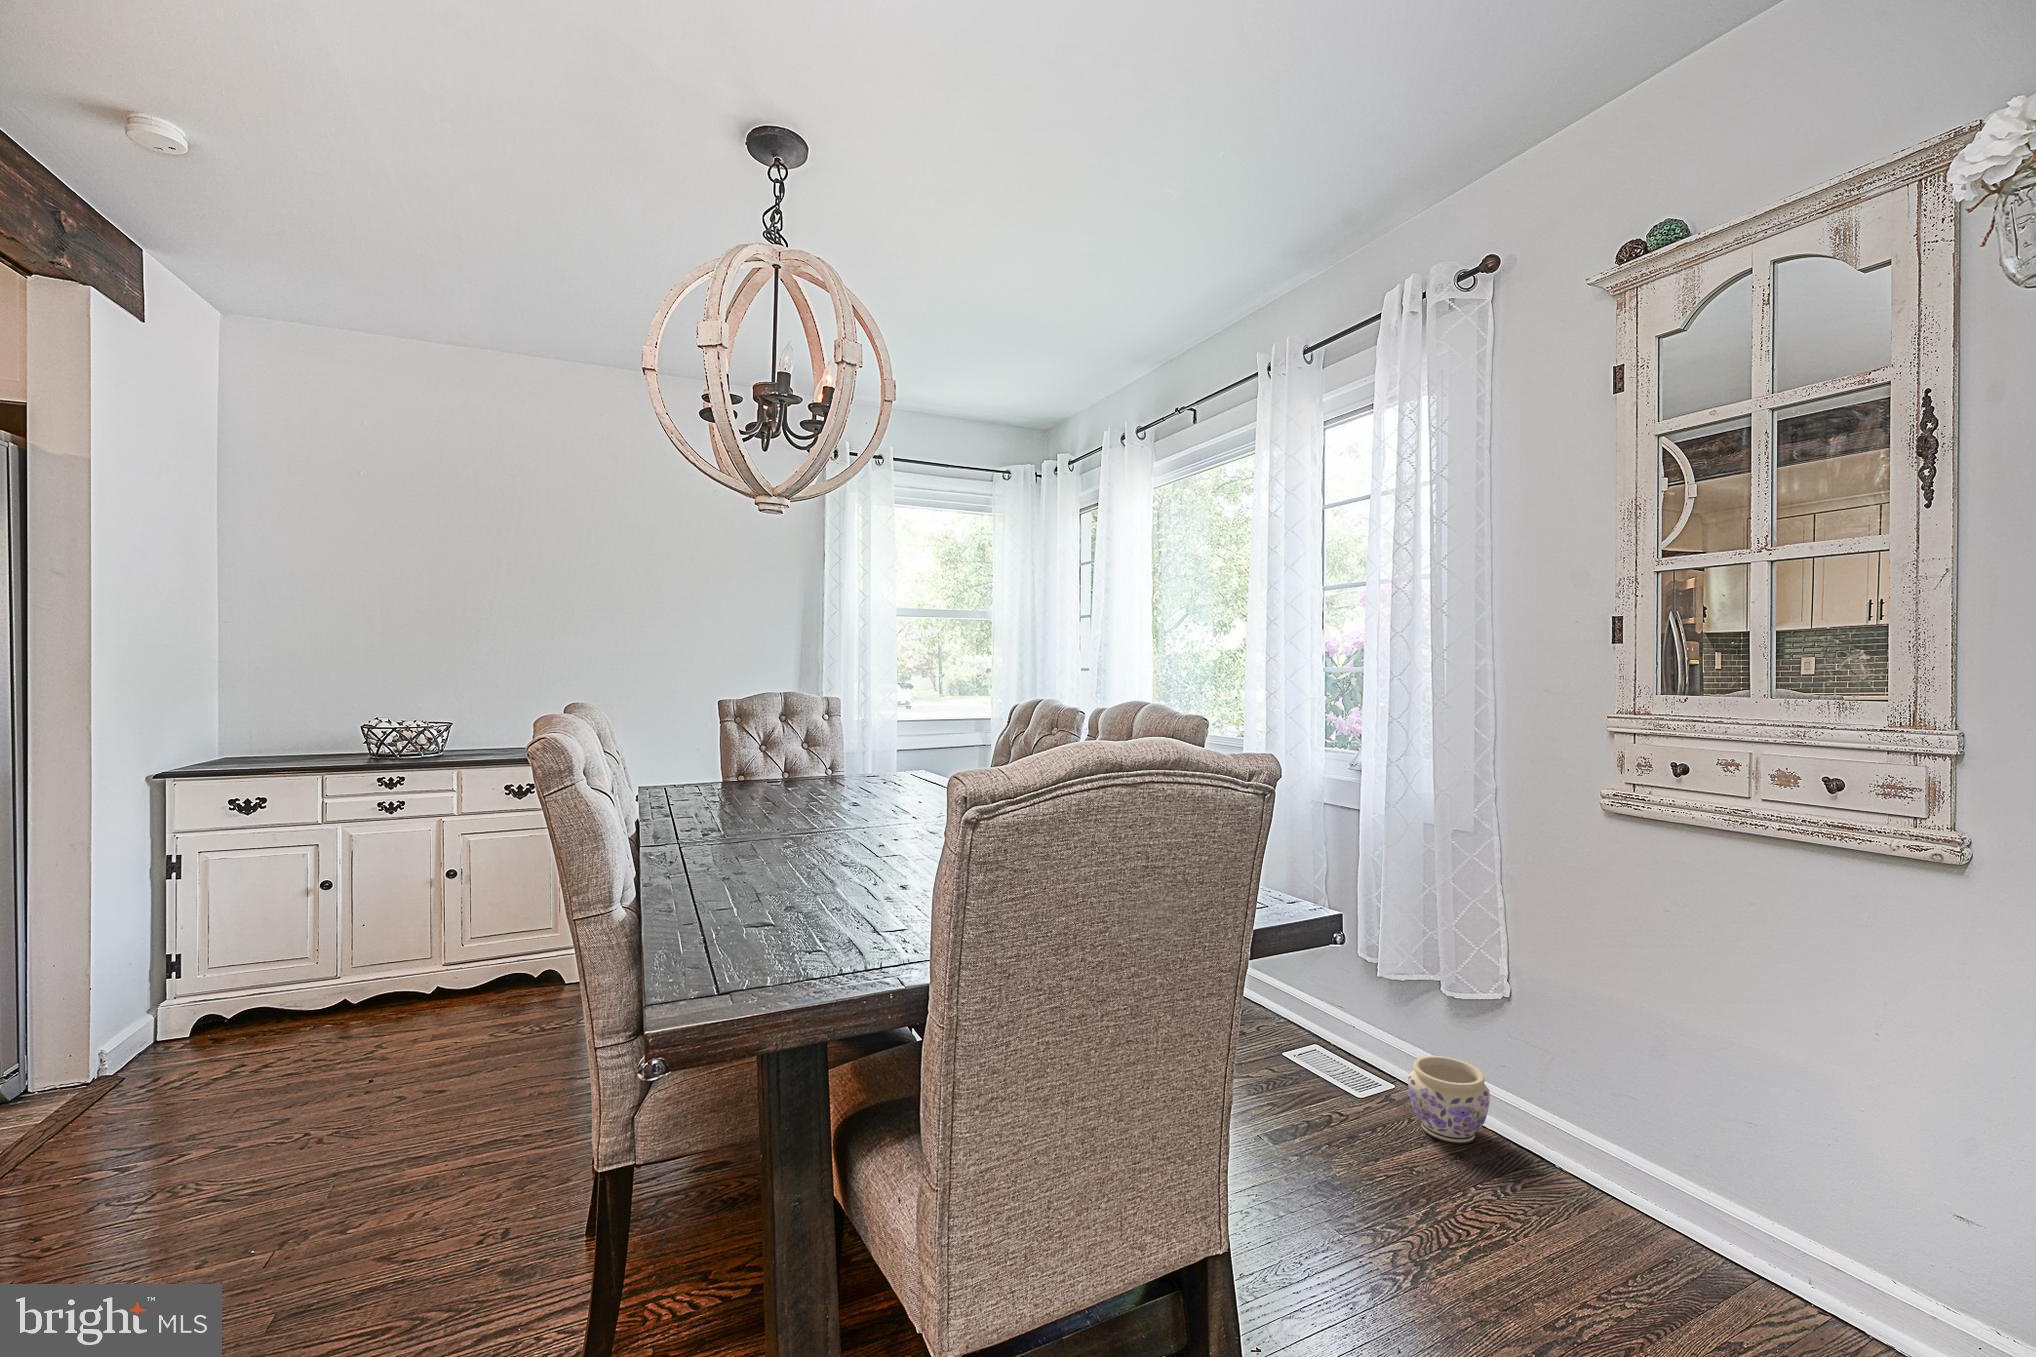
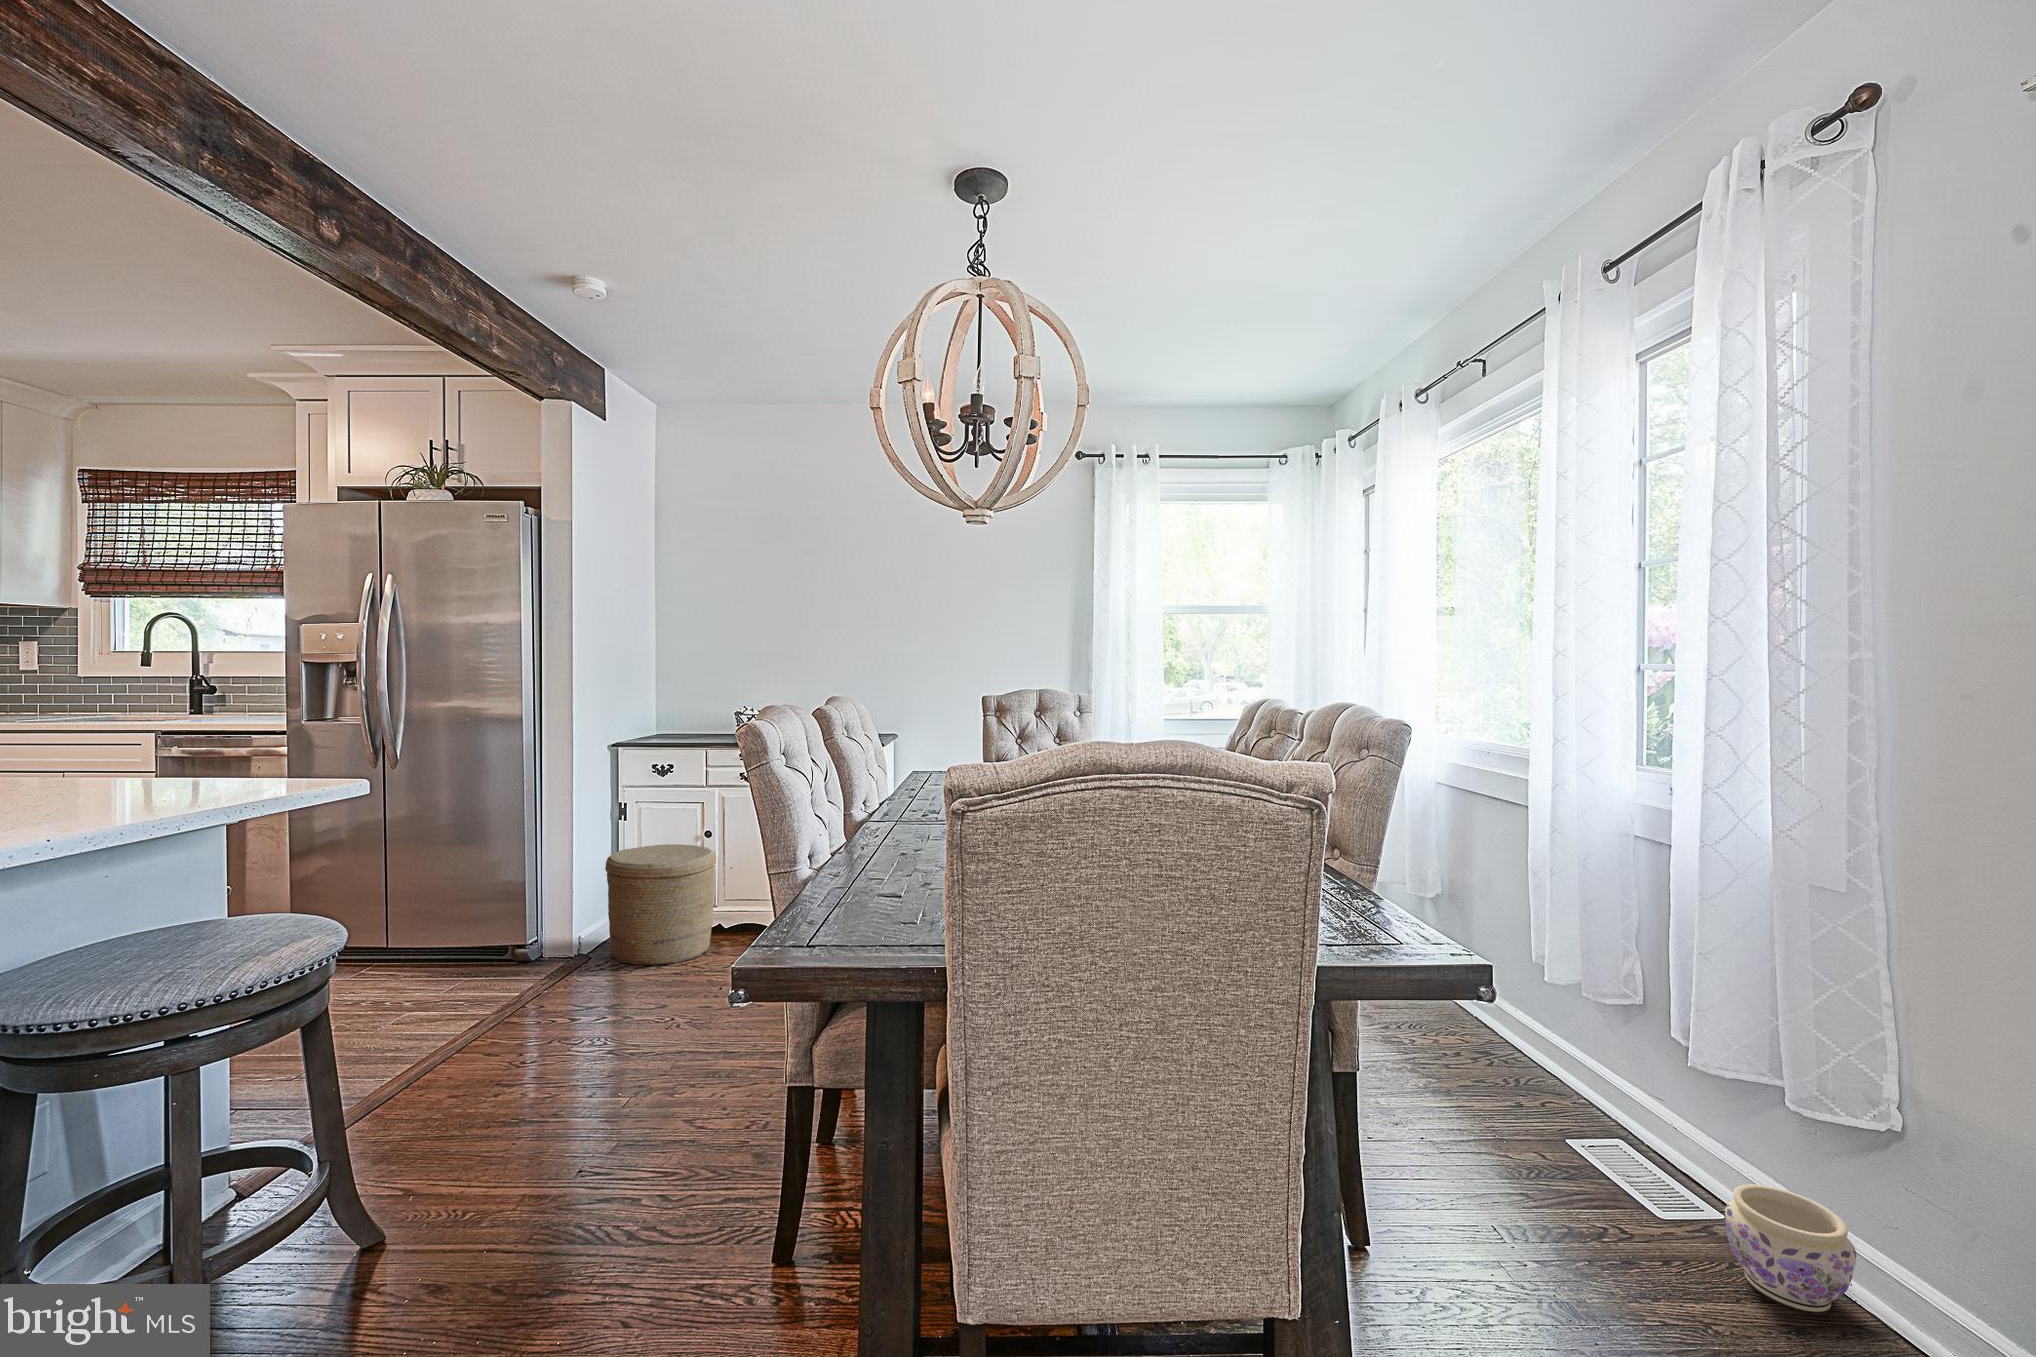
woven basket: none [153,902,338,1076] -> present [605,844,716,966]

